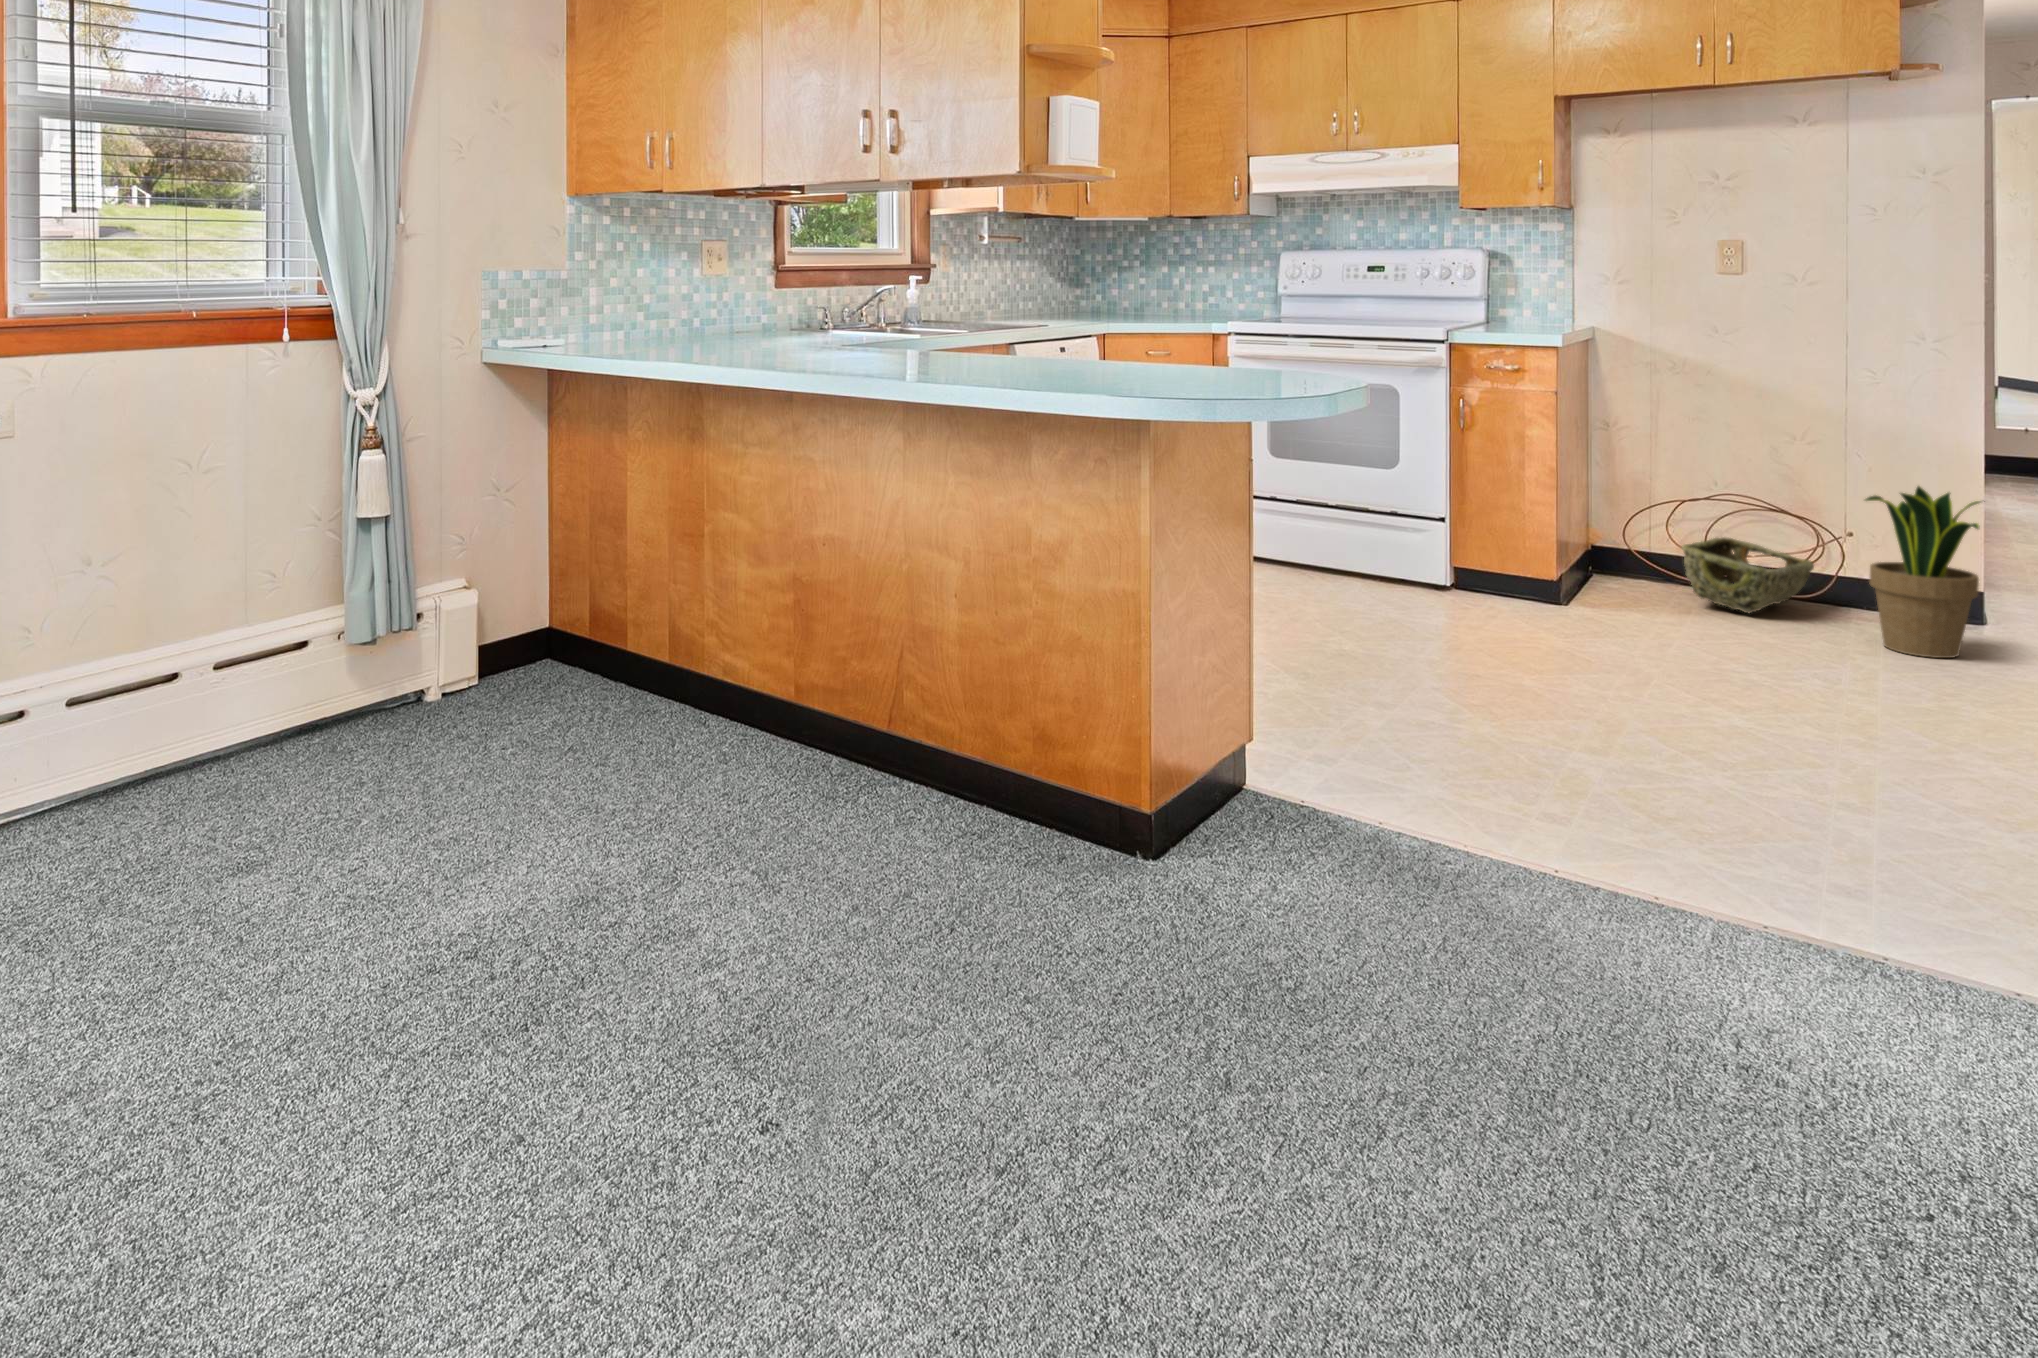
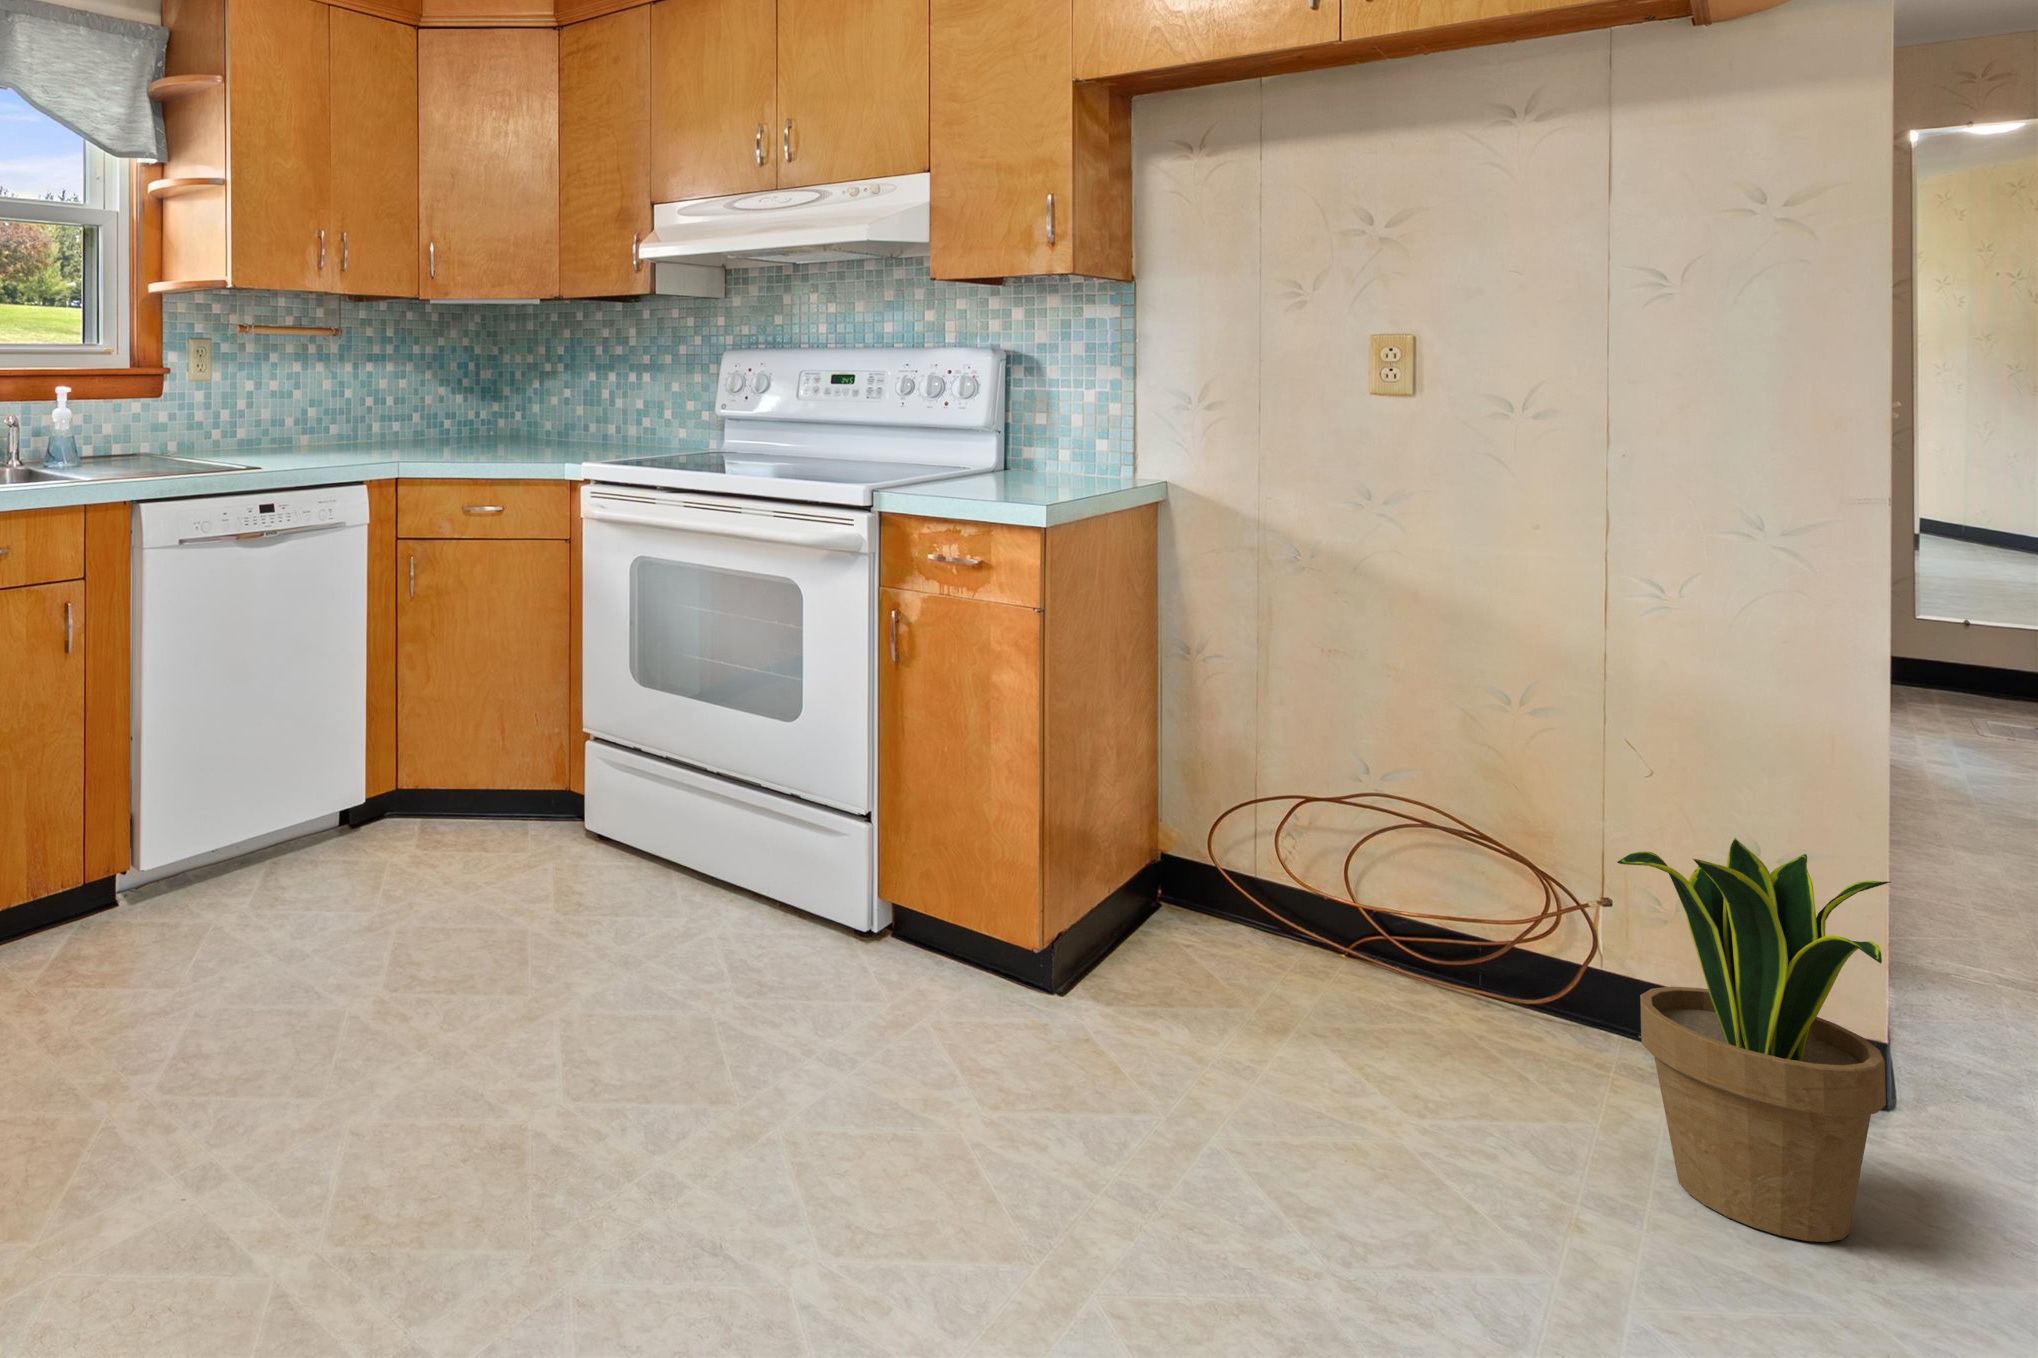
woven basket: present [1682,538,1814,613] -> none [1283,869,1541,1048]

